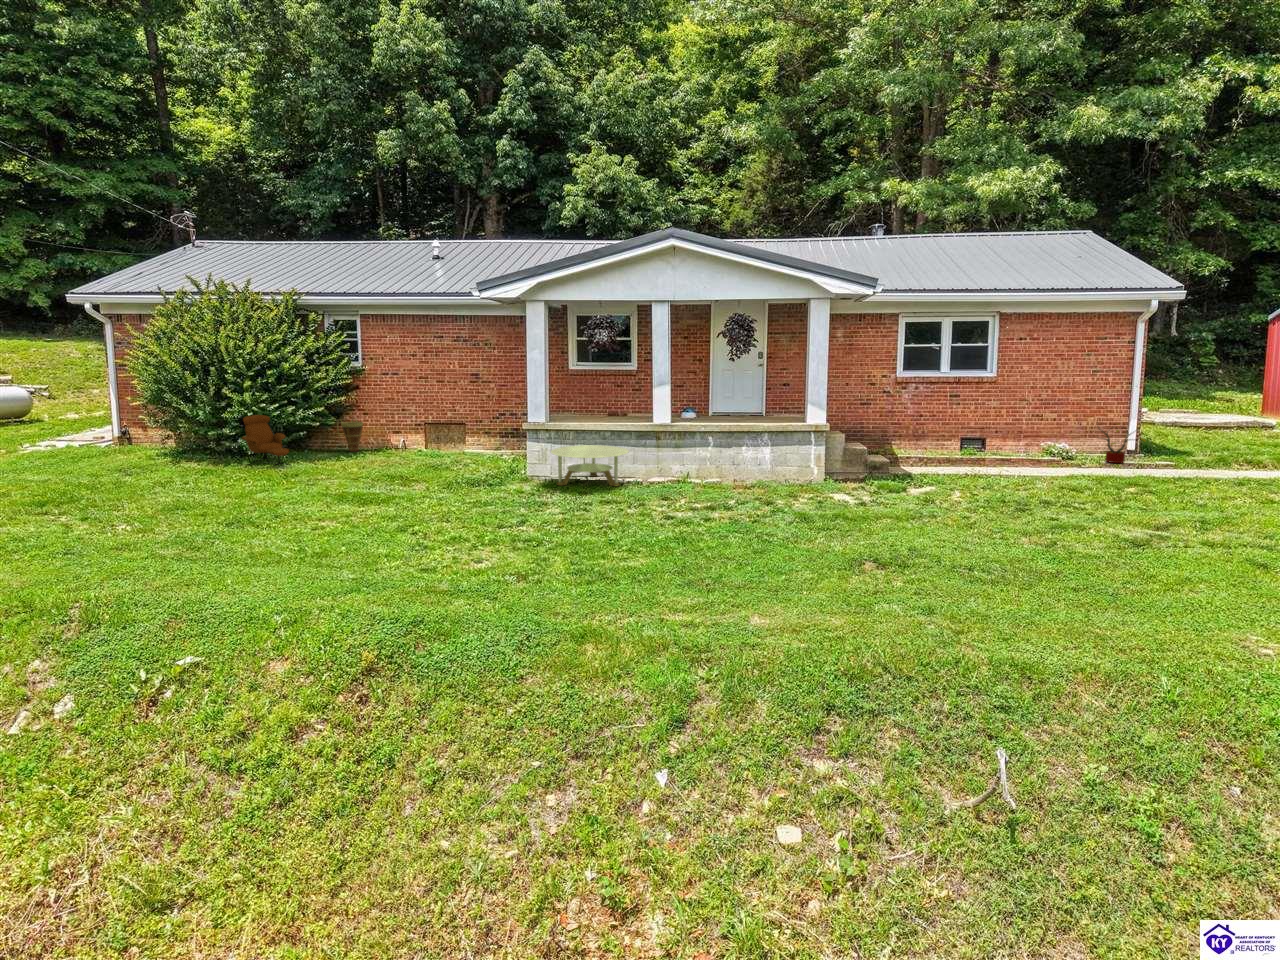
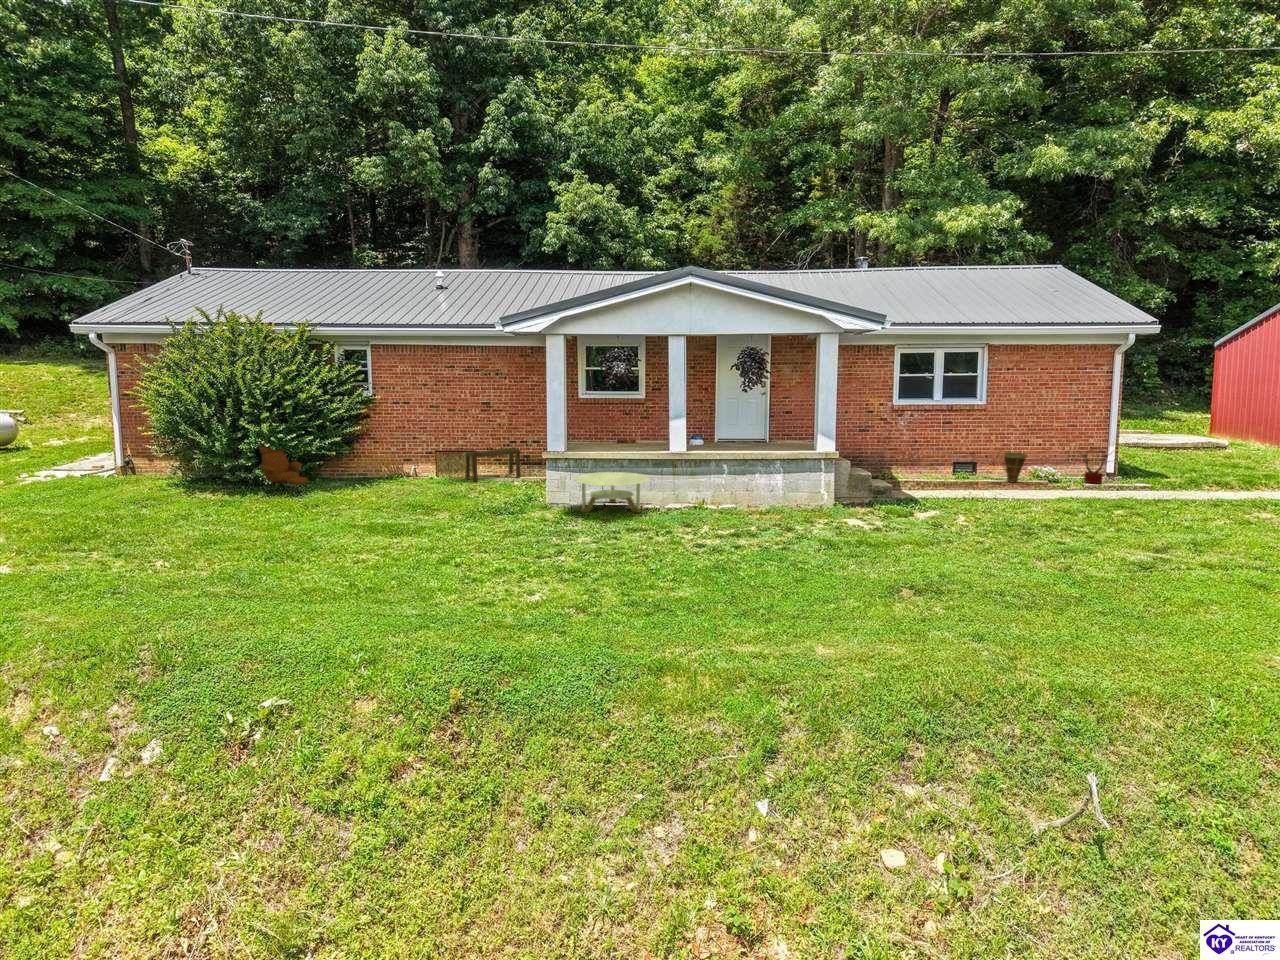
basket: present [341,419,363,452] -> present [999,451,1026,483]
bench: none [452,422,509,456] -> present [465,448,521,482]

